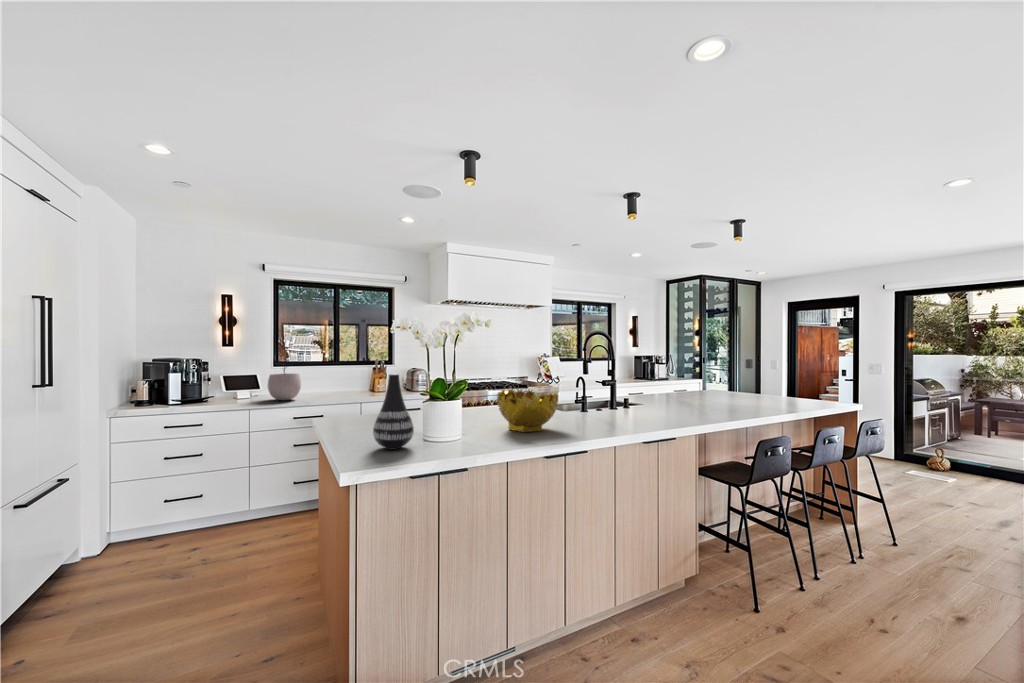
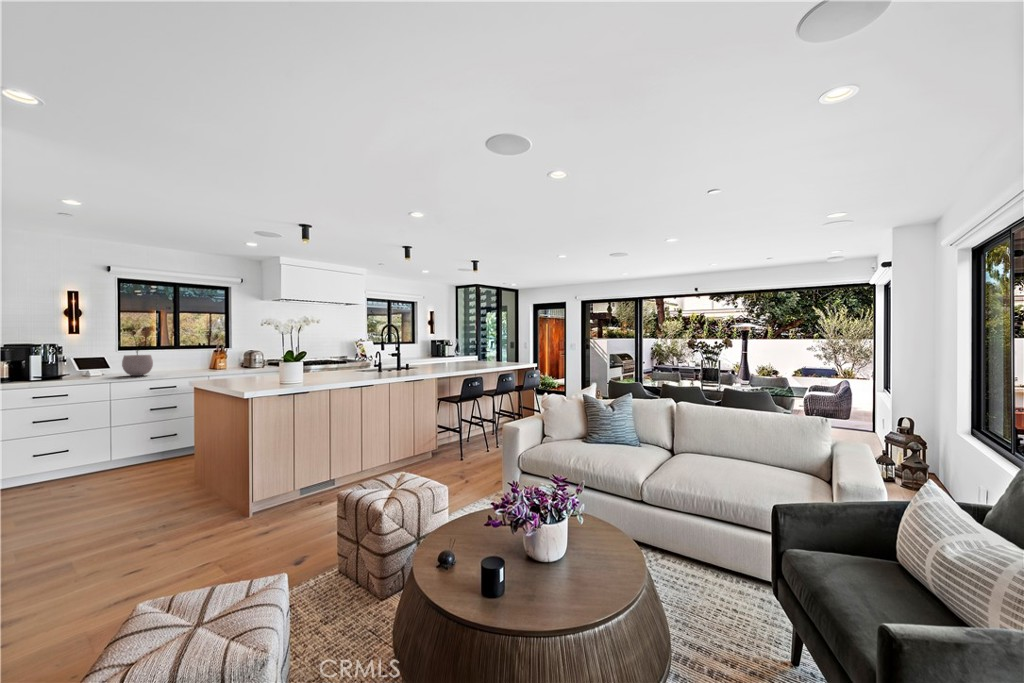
vase: present [373,374,414,450] -> none [243,347,268,388]
decorative bowl: present [497,389,558,432] -> none [318,357,355,380]

